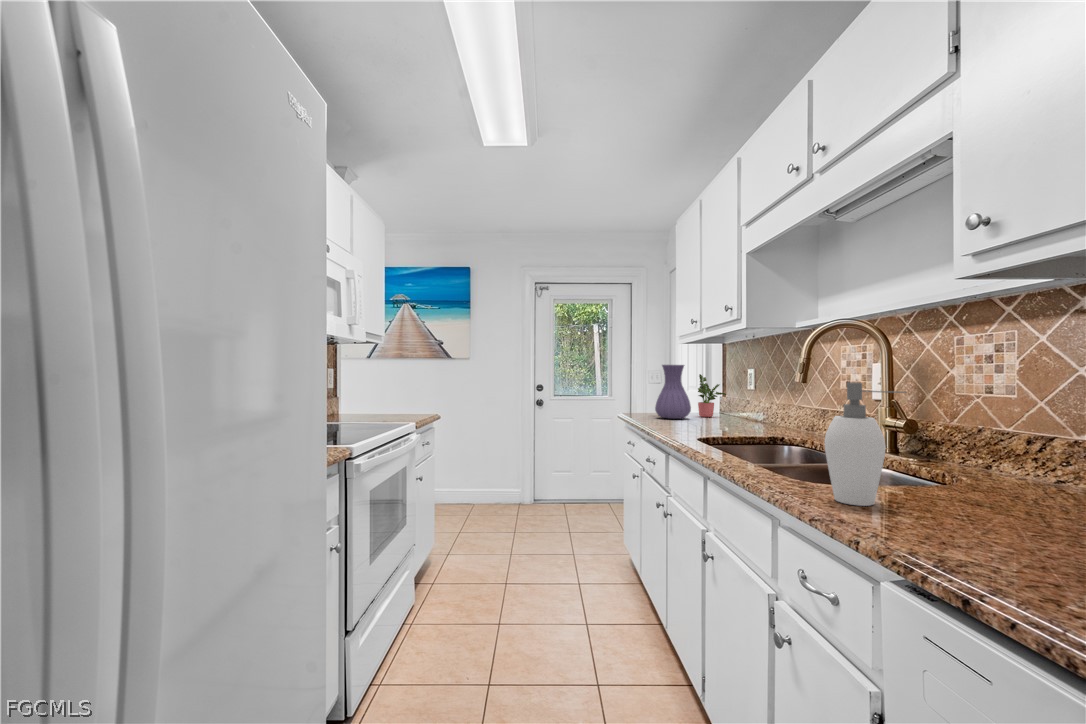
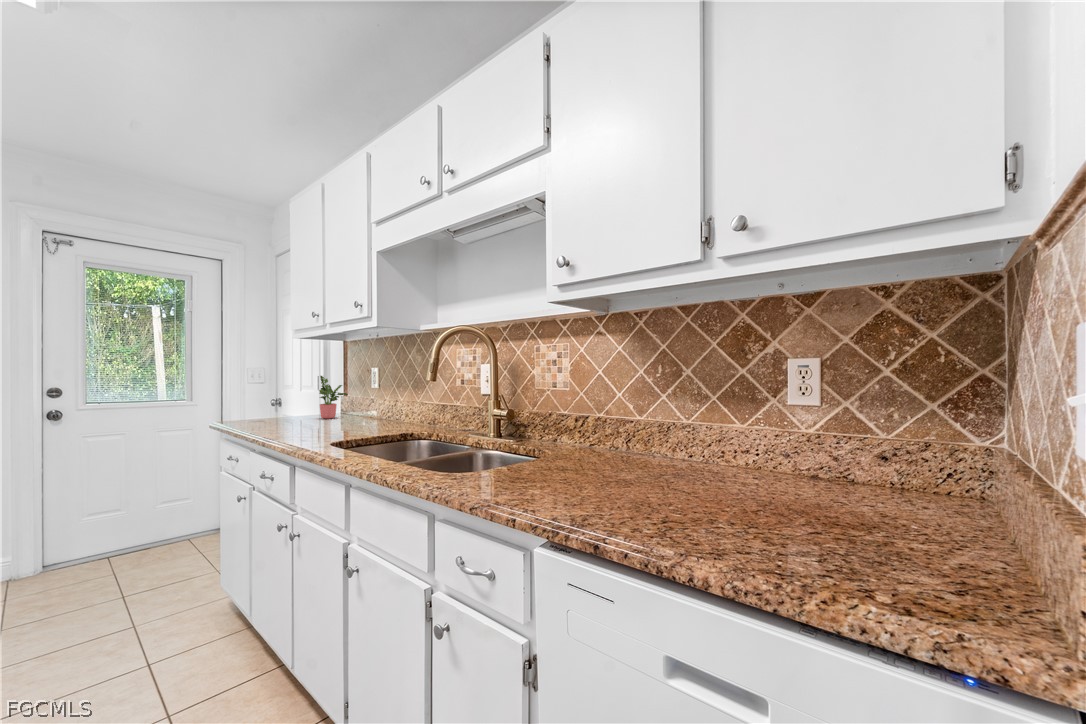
vase: present [655,365,691,419] -> none [273,367,313,424]
soap dispenser: present [825,383,906,506] -> none [472,385,529,487]

